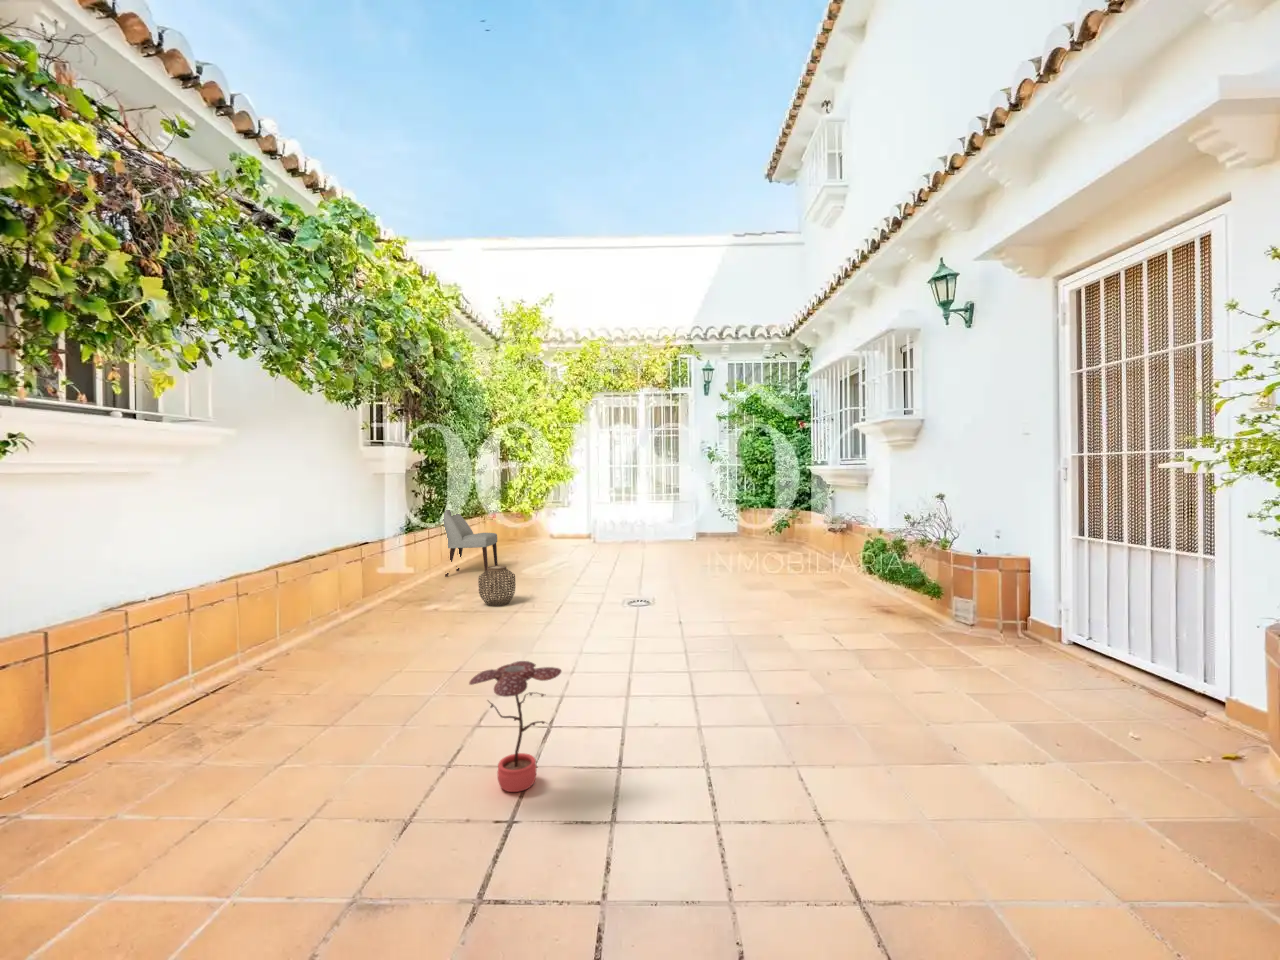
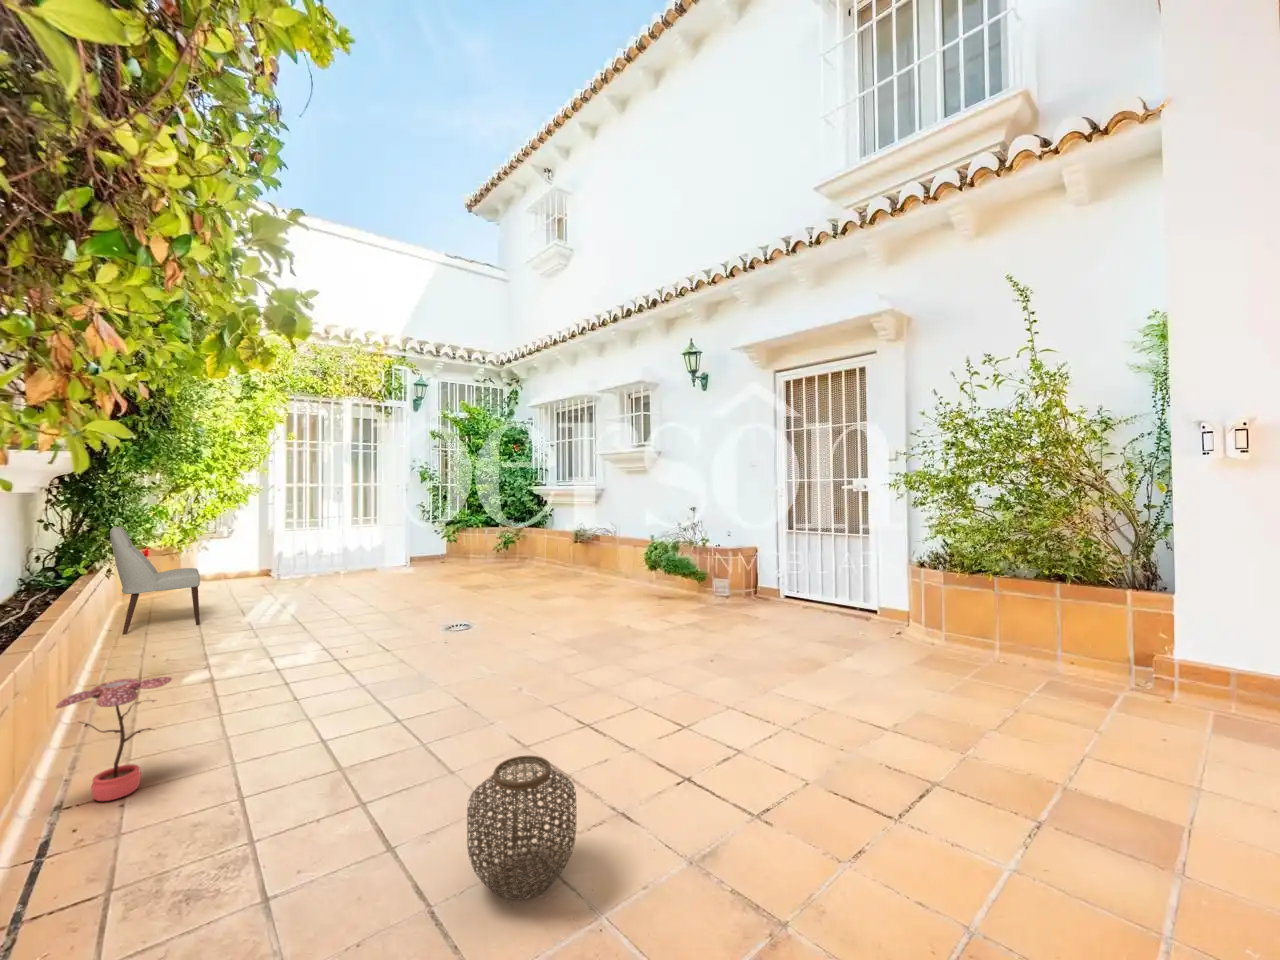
woven basket: present [478,566,516,606] -> present [467,756,576,899]
potted plant: present [469,661,561,792] -> present [56,677,172,801]

